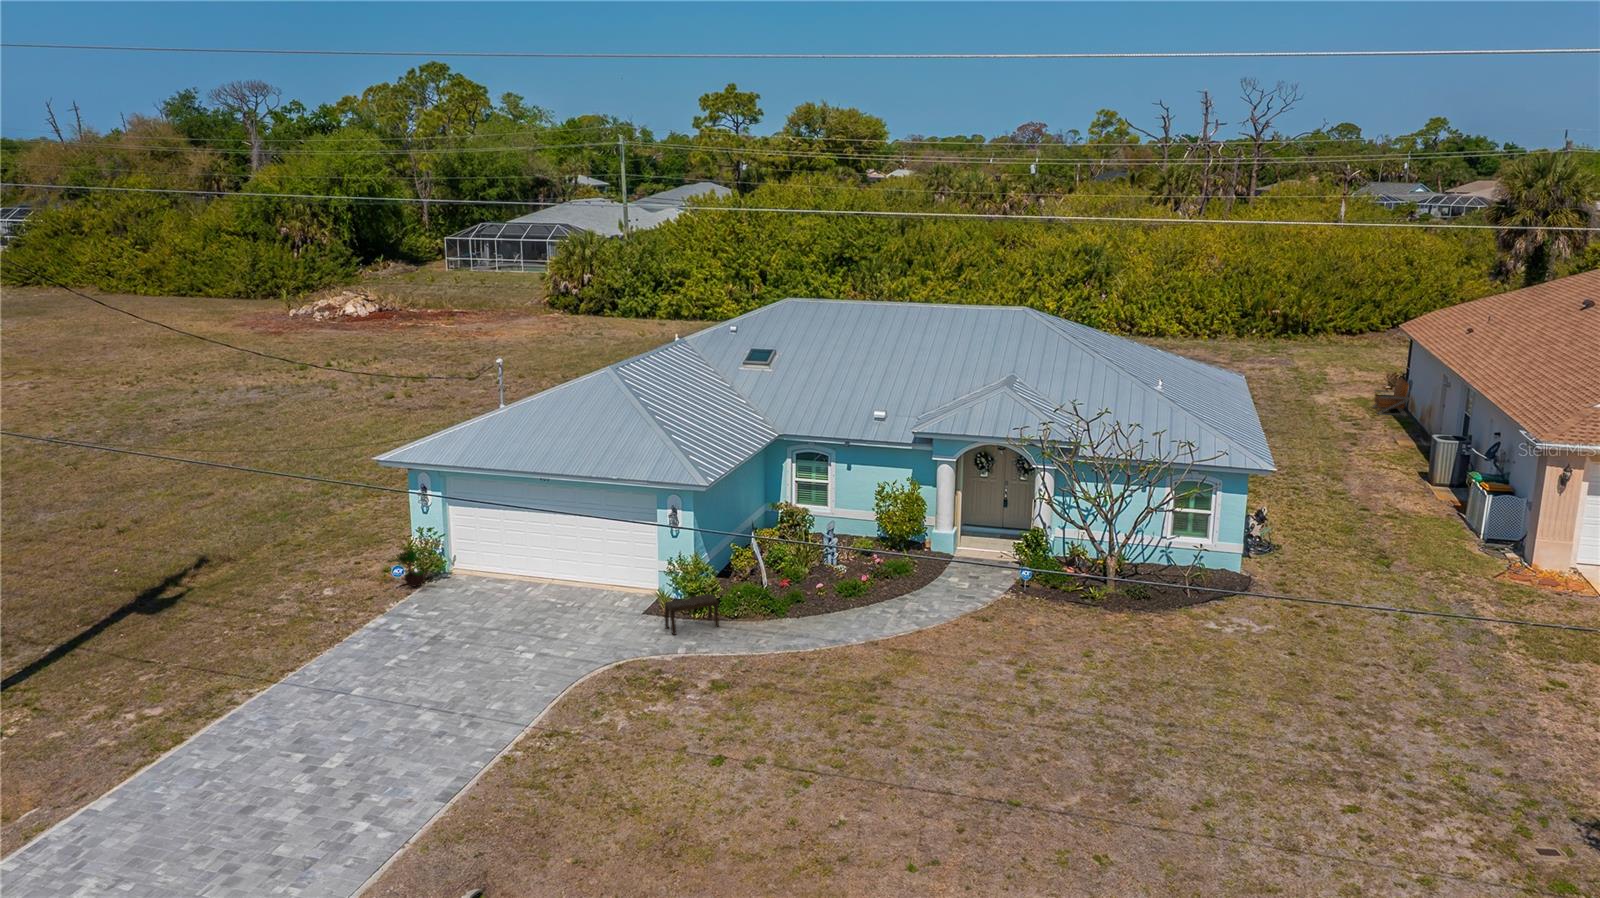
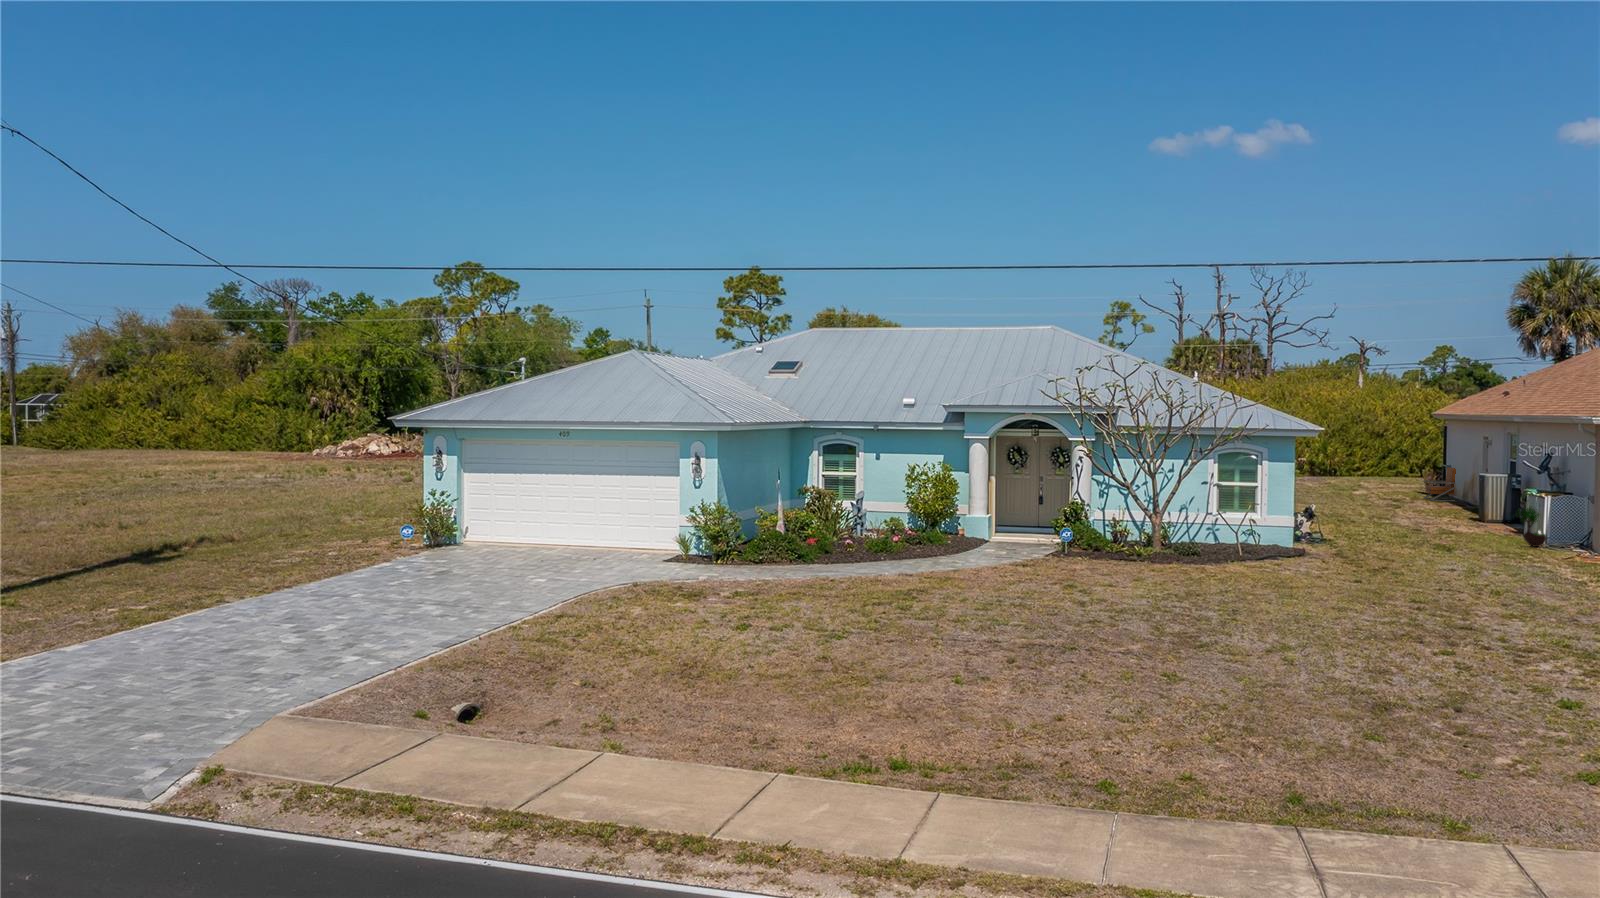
potted tree: present [396,550,425,587] -> present [1518,507,1547,547]
bench: present [665,594,719,635] -> none [683,532,741,566]

